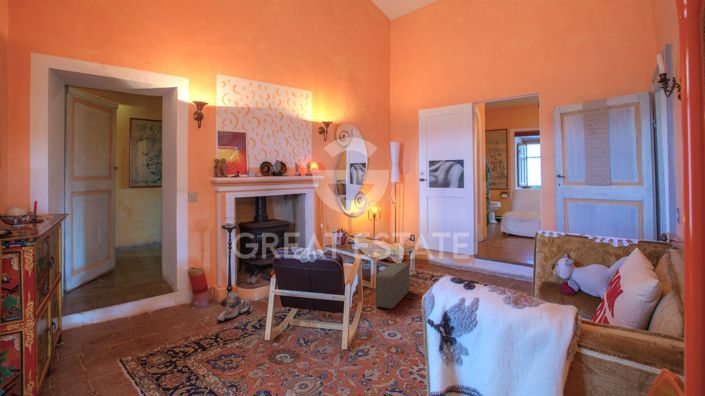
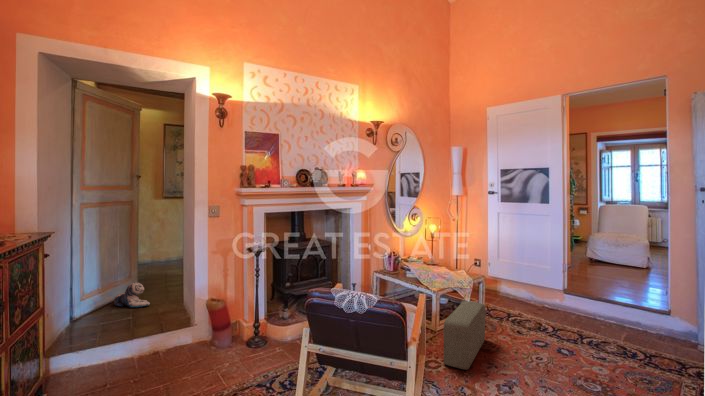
plush toy: present [218,292,253,321] -> present [114,283,150,308]

